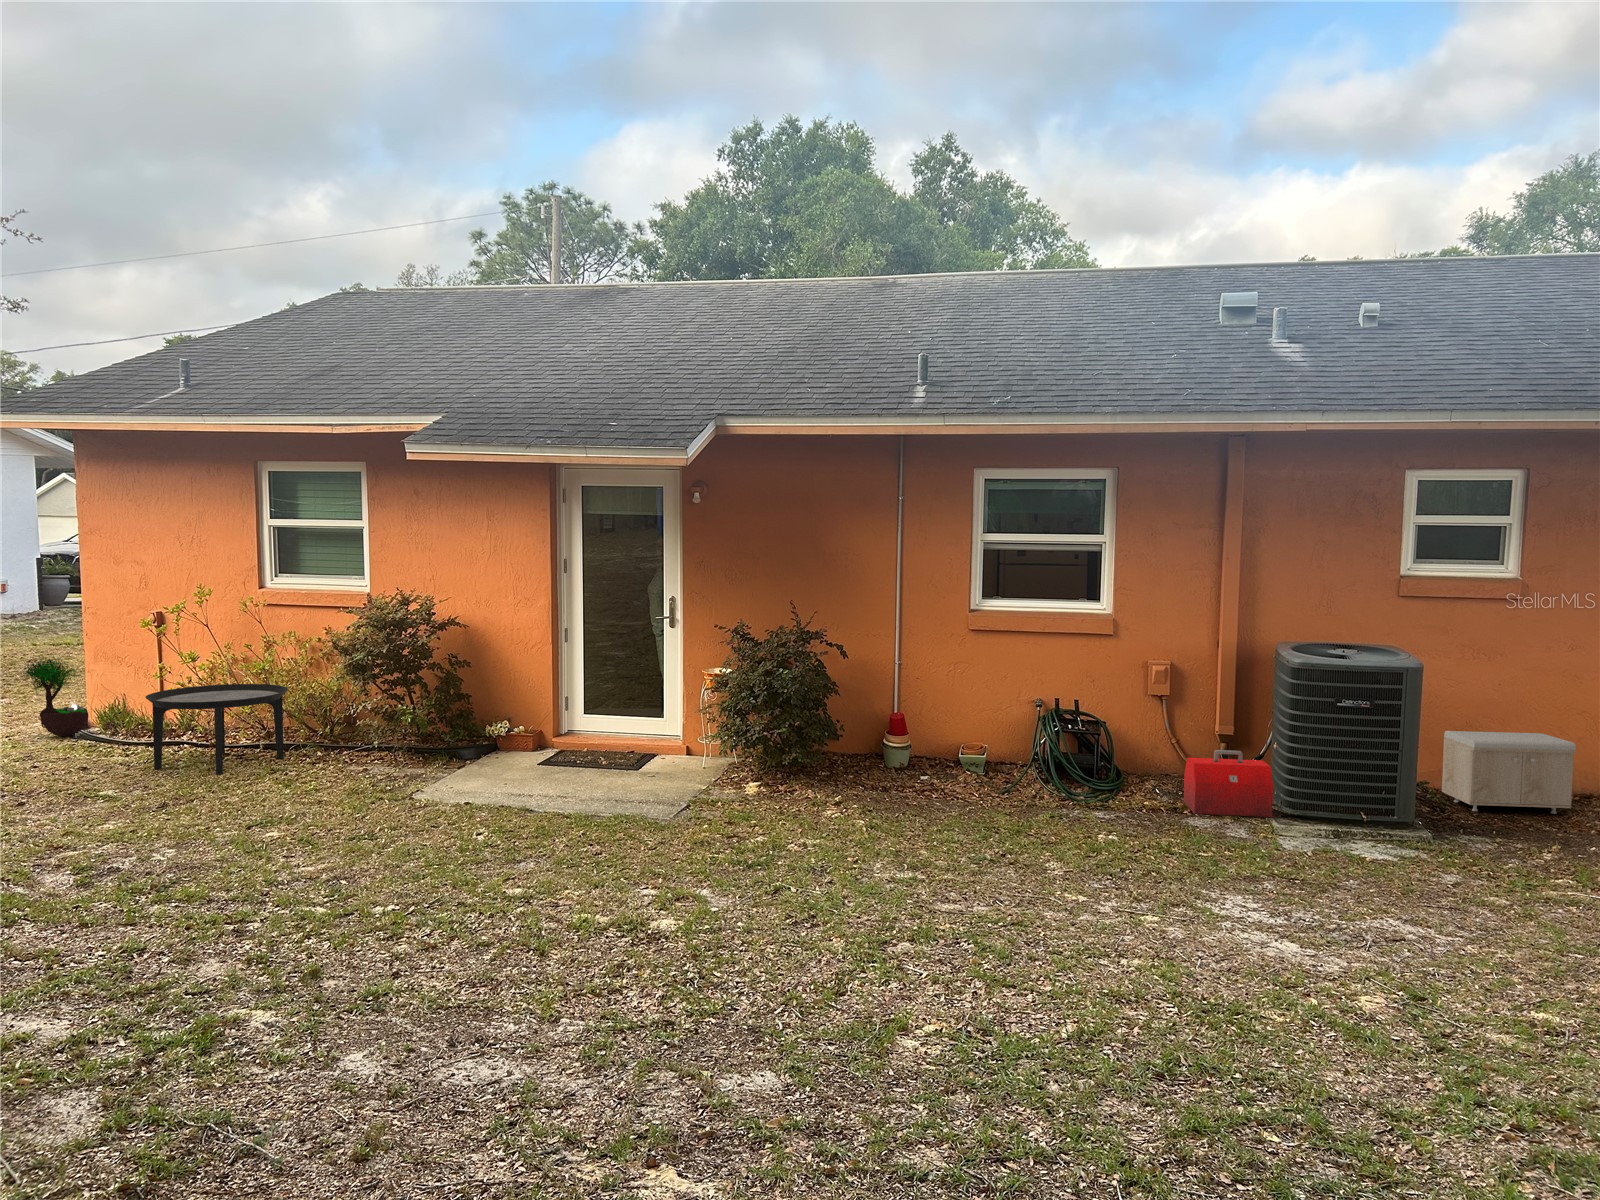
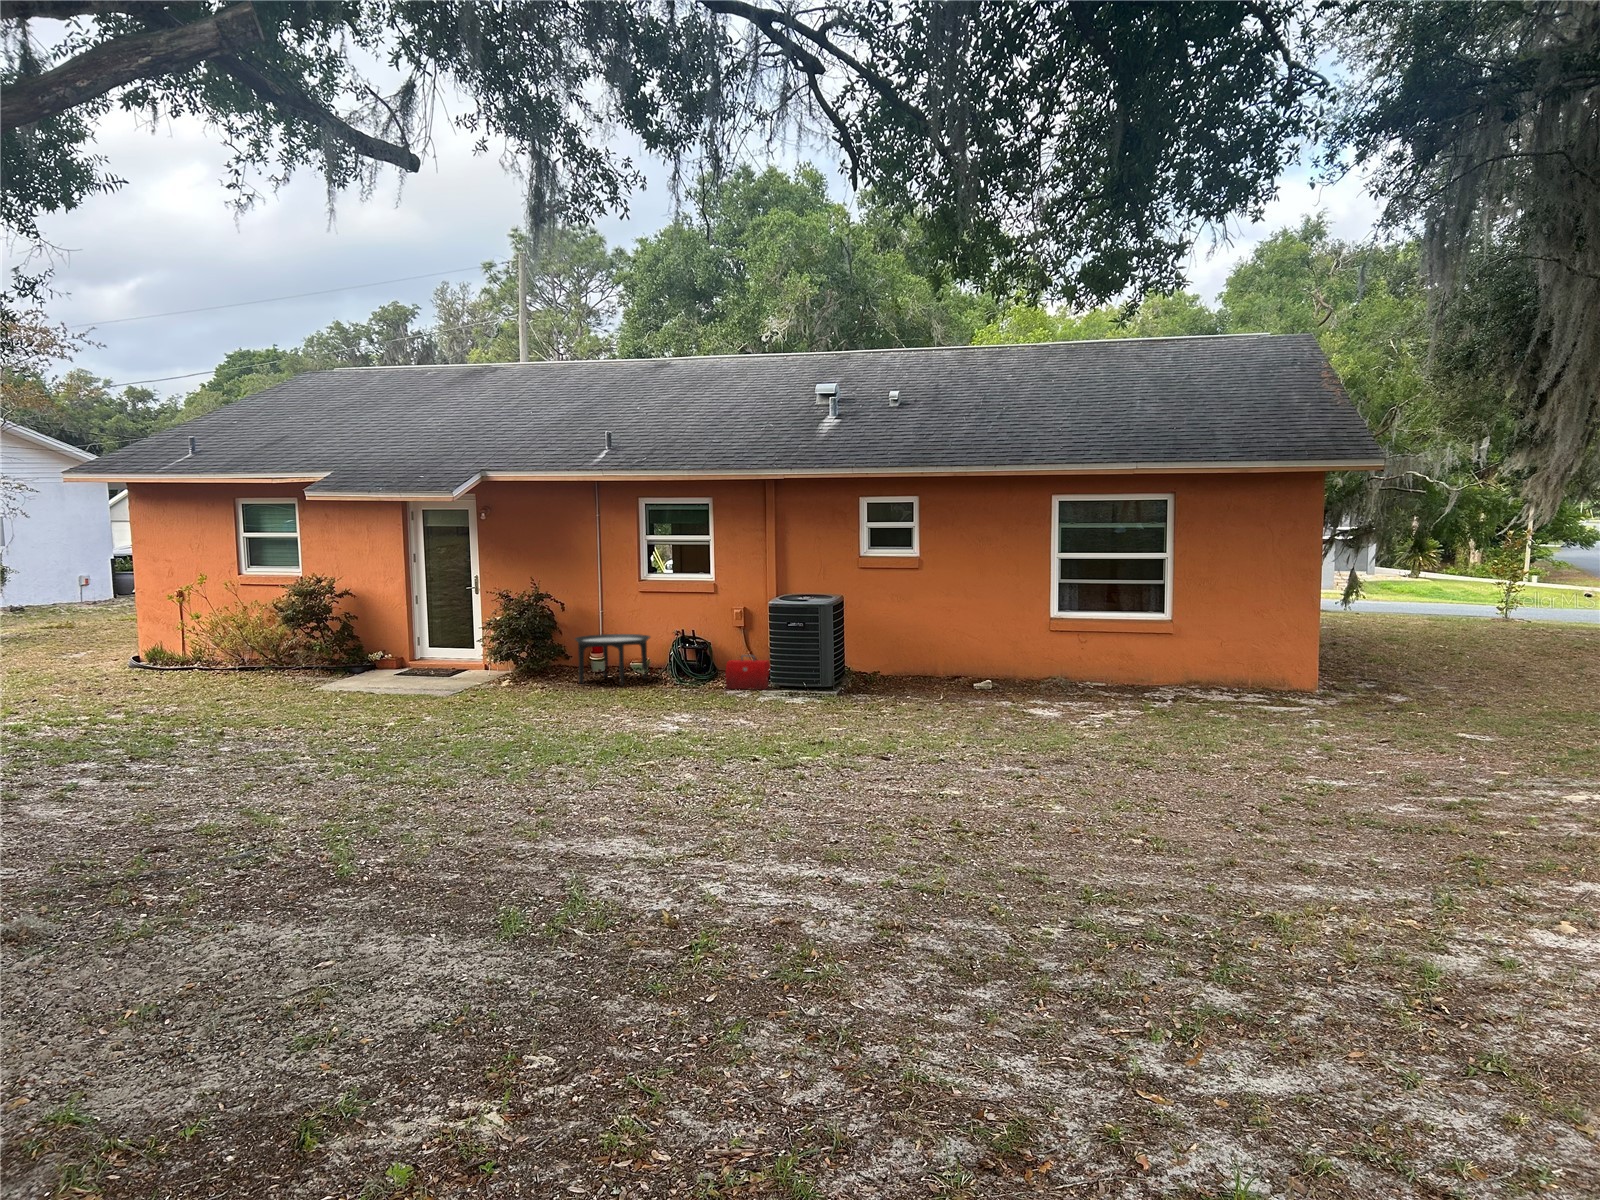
potted tree: present [22,655,89,736] -> none [102,615,142,667]
round table: present [145,684,288,775] -> present [575,634,650,686]
storage bench: present [1442,731,1576,814] -> none [881,644,935,688]

